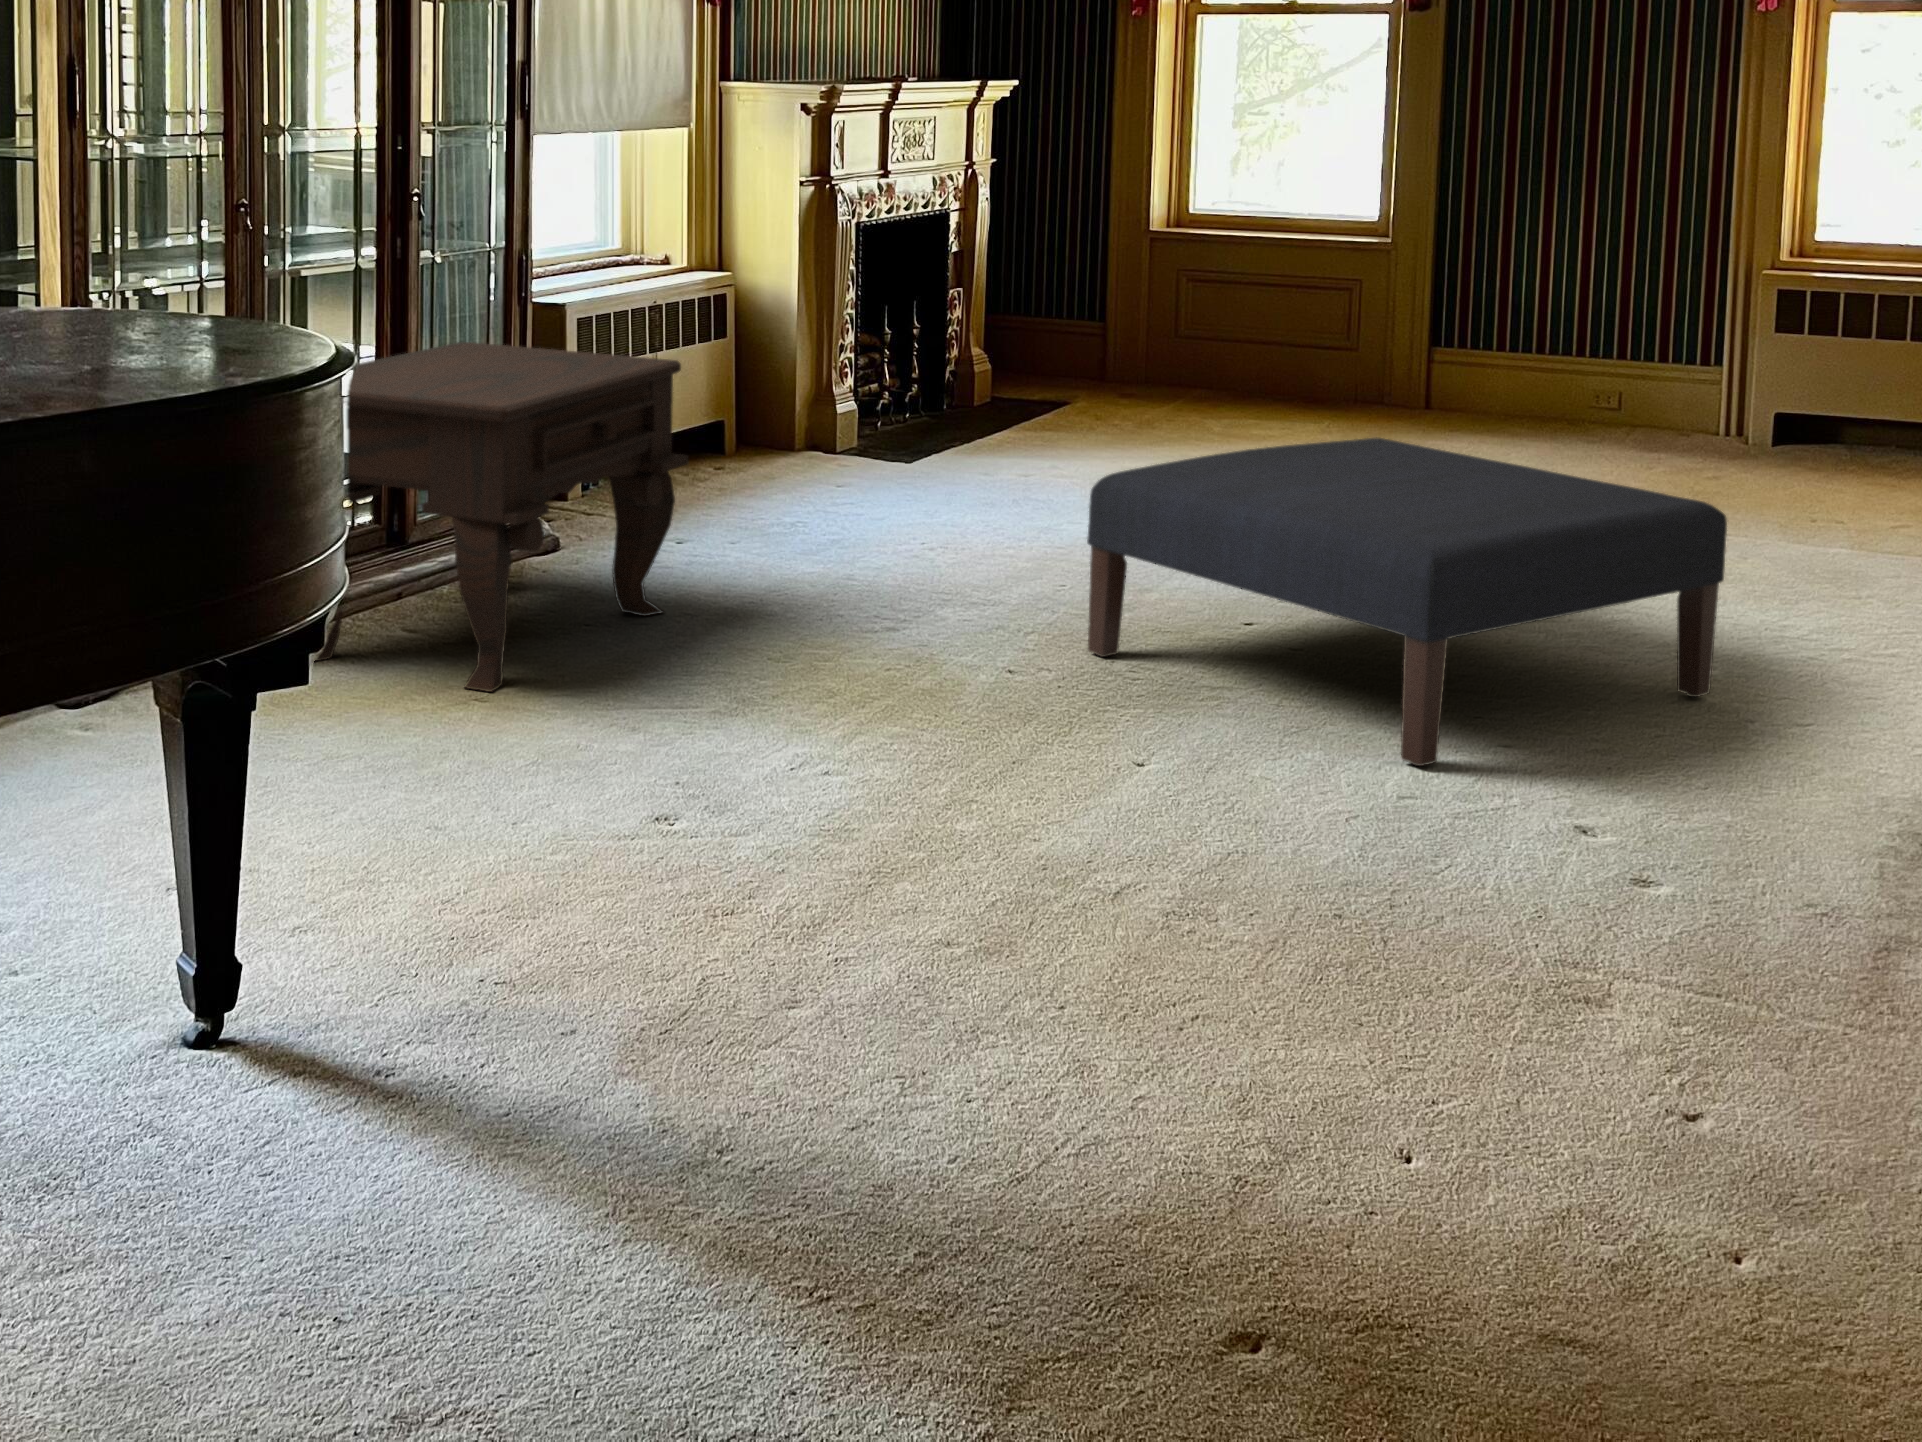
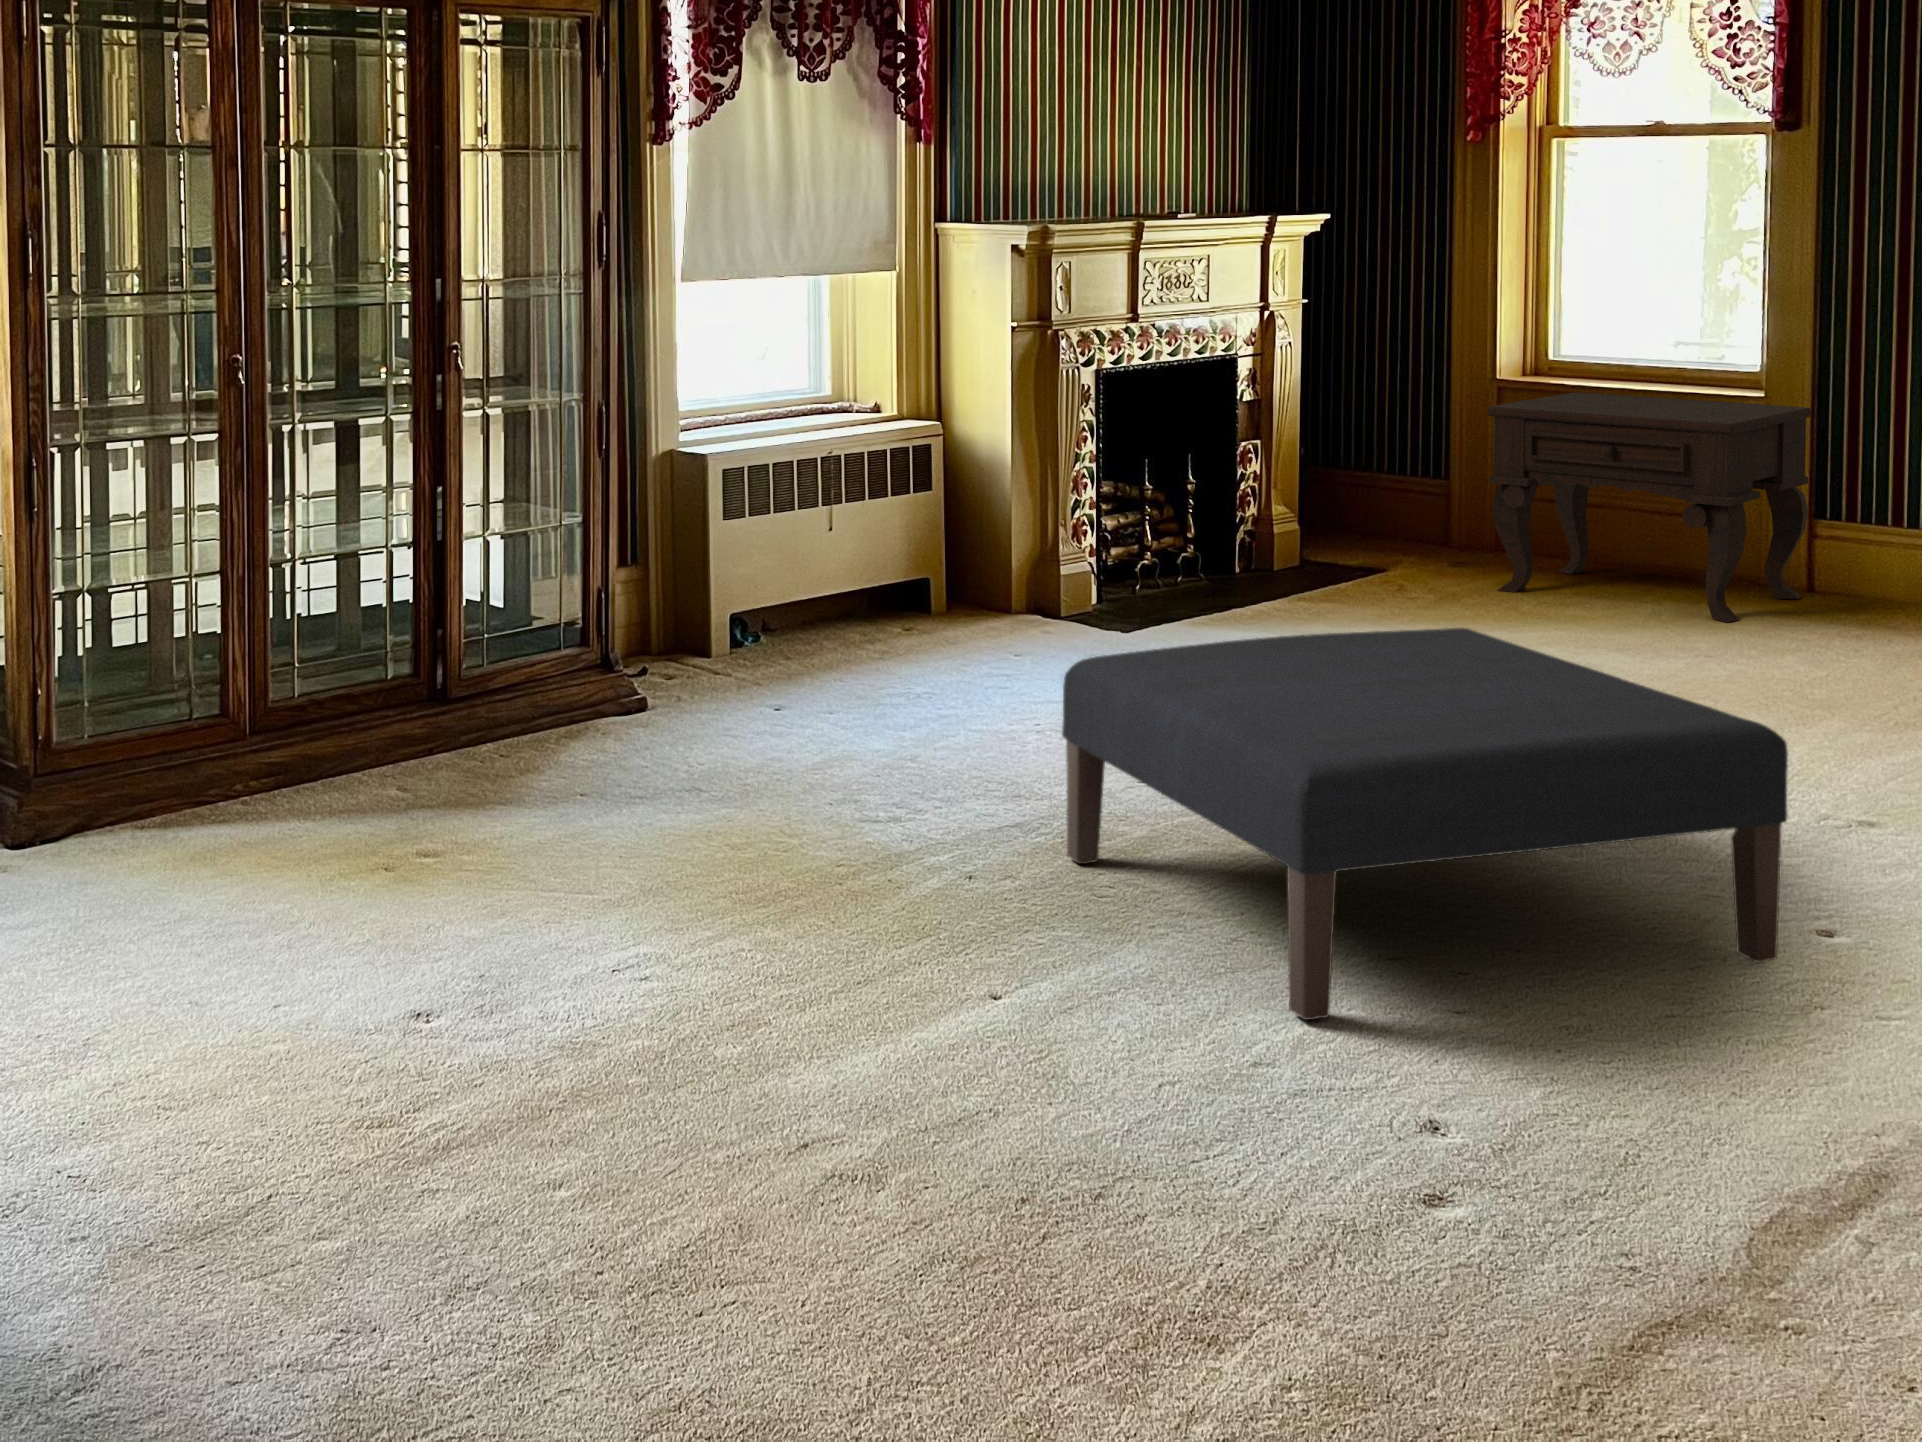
side table: present [316,342,688,692] -> present [1488,392,1811,622]

